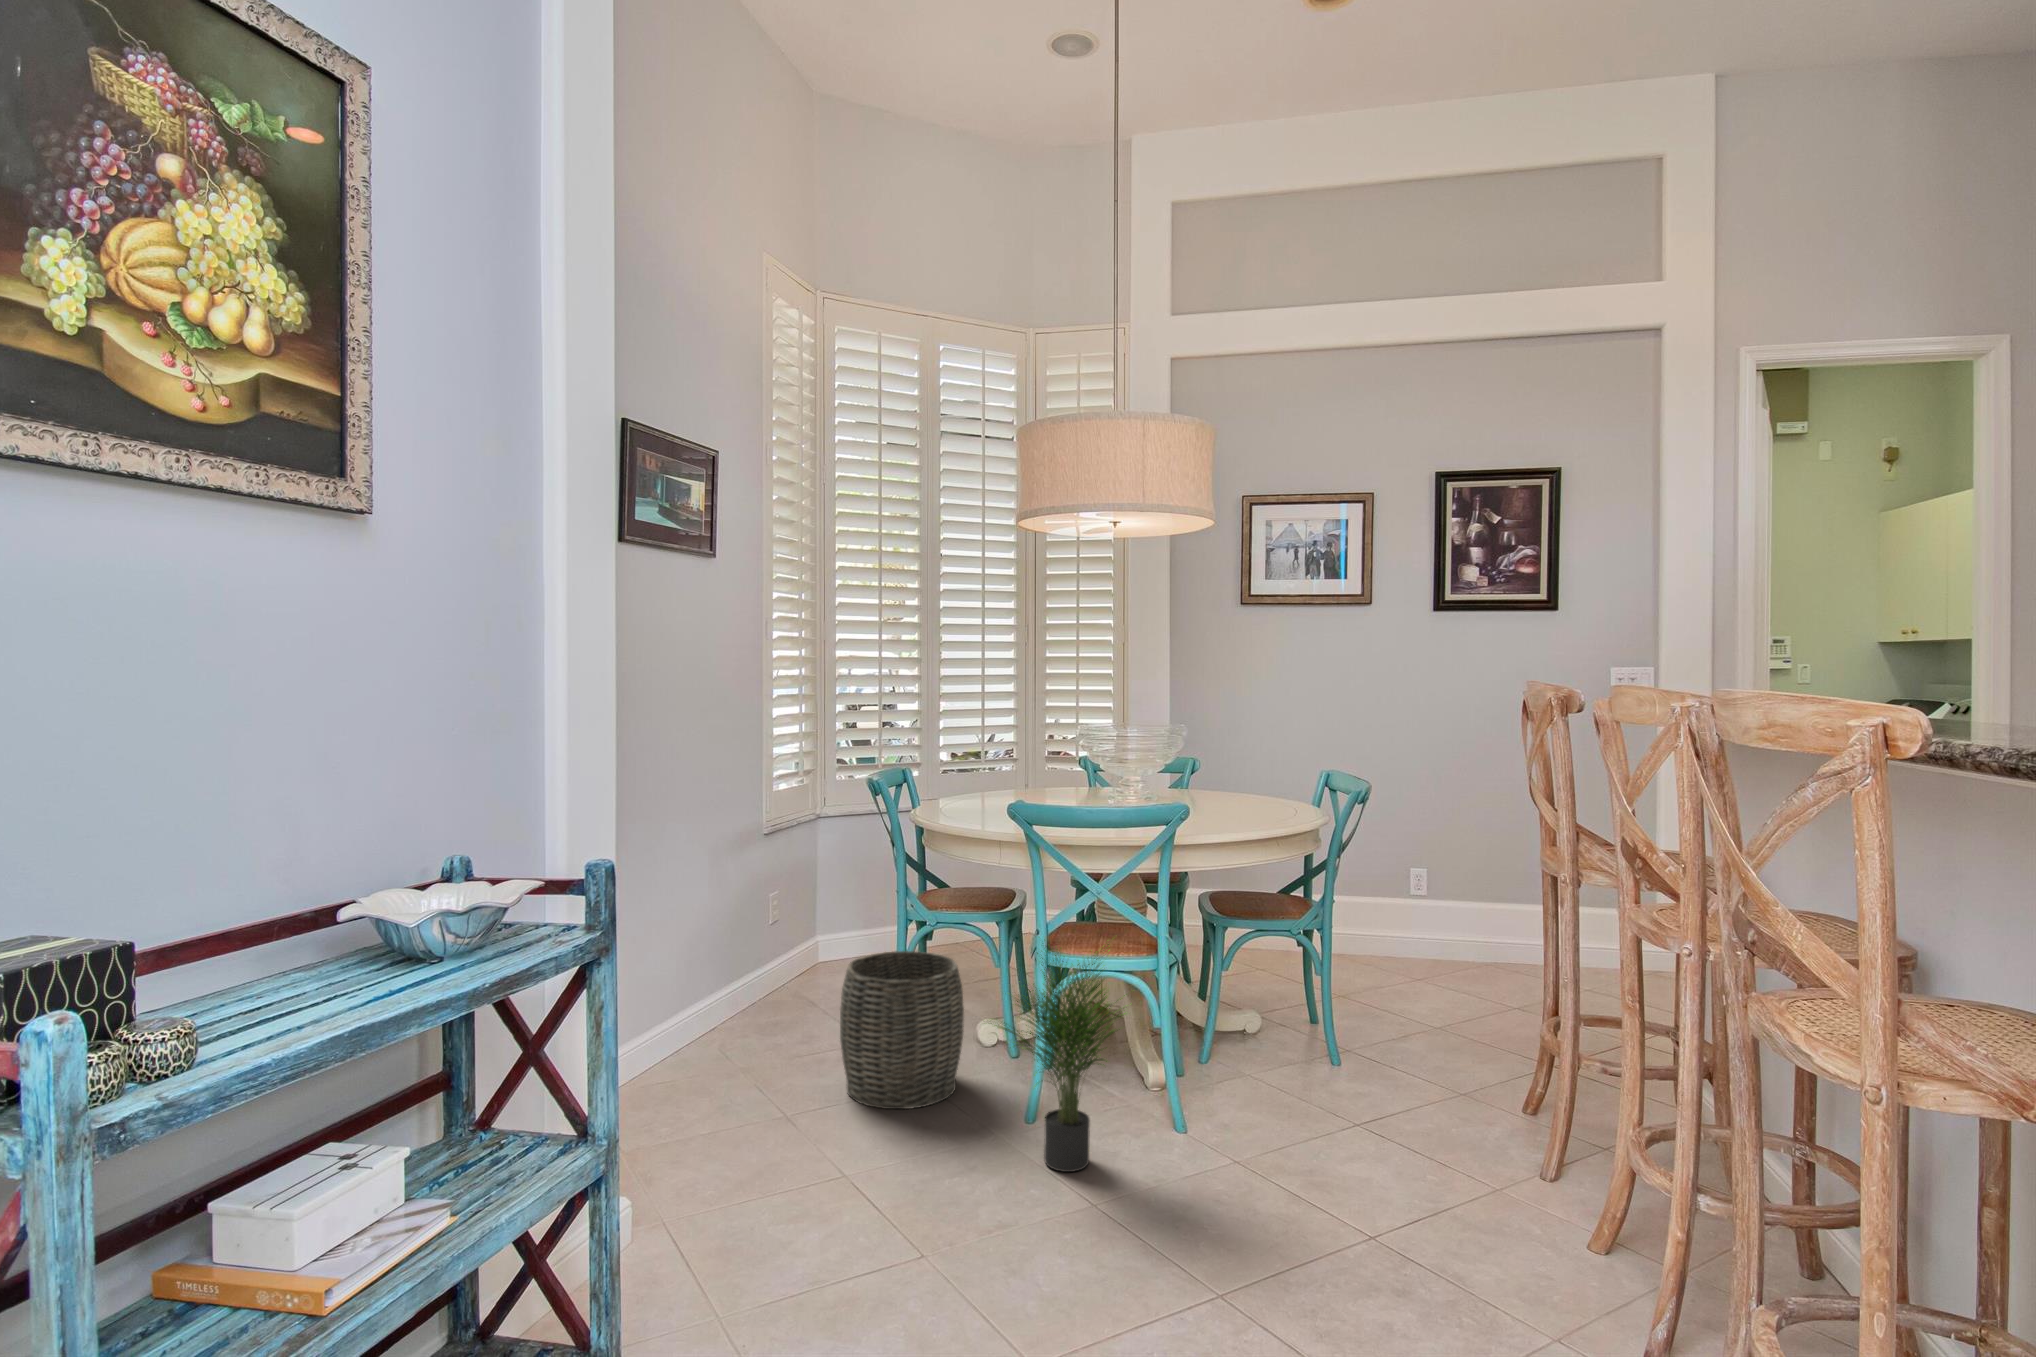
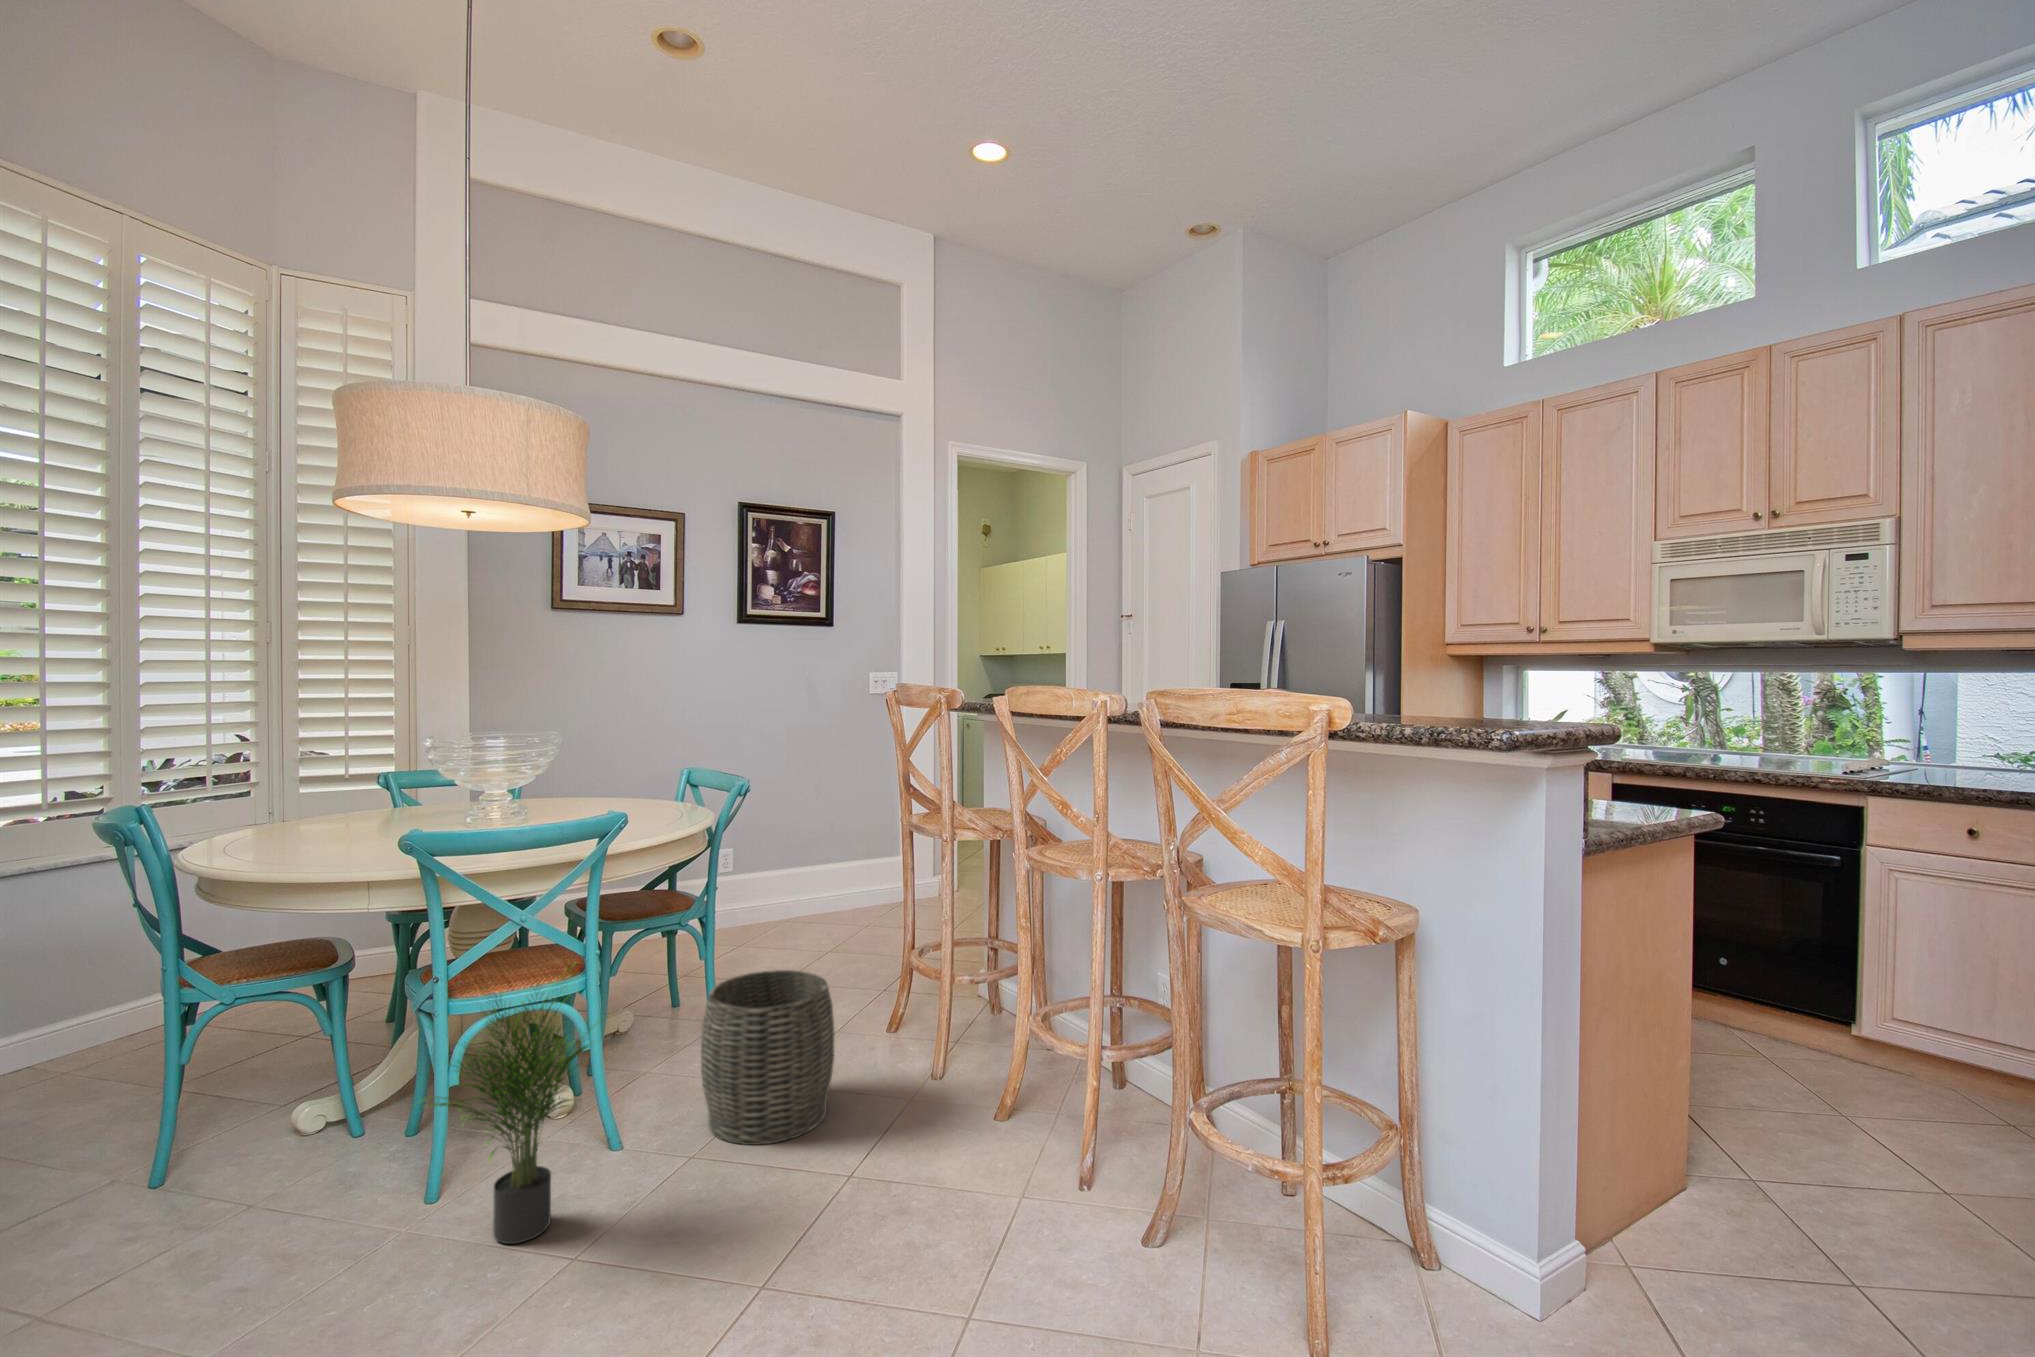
woven basket: present [840,951,964,1109] -> present [701,970,834,1145]

